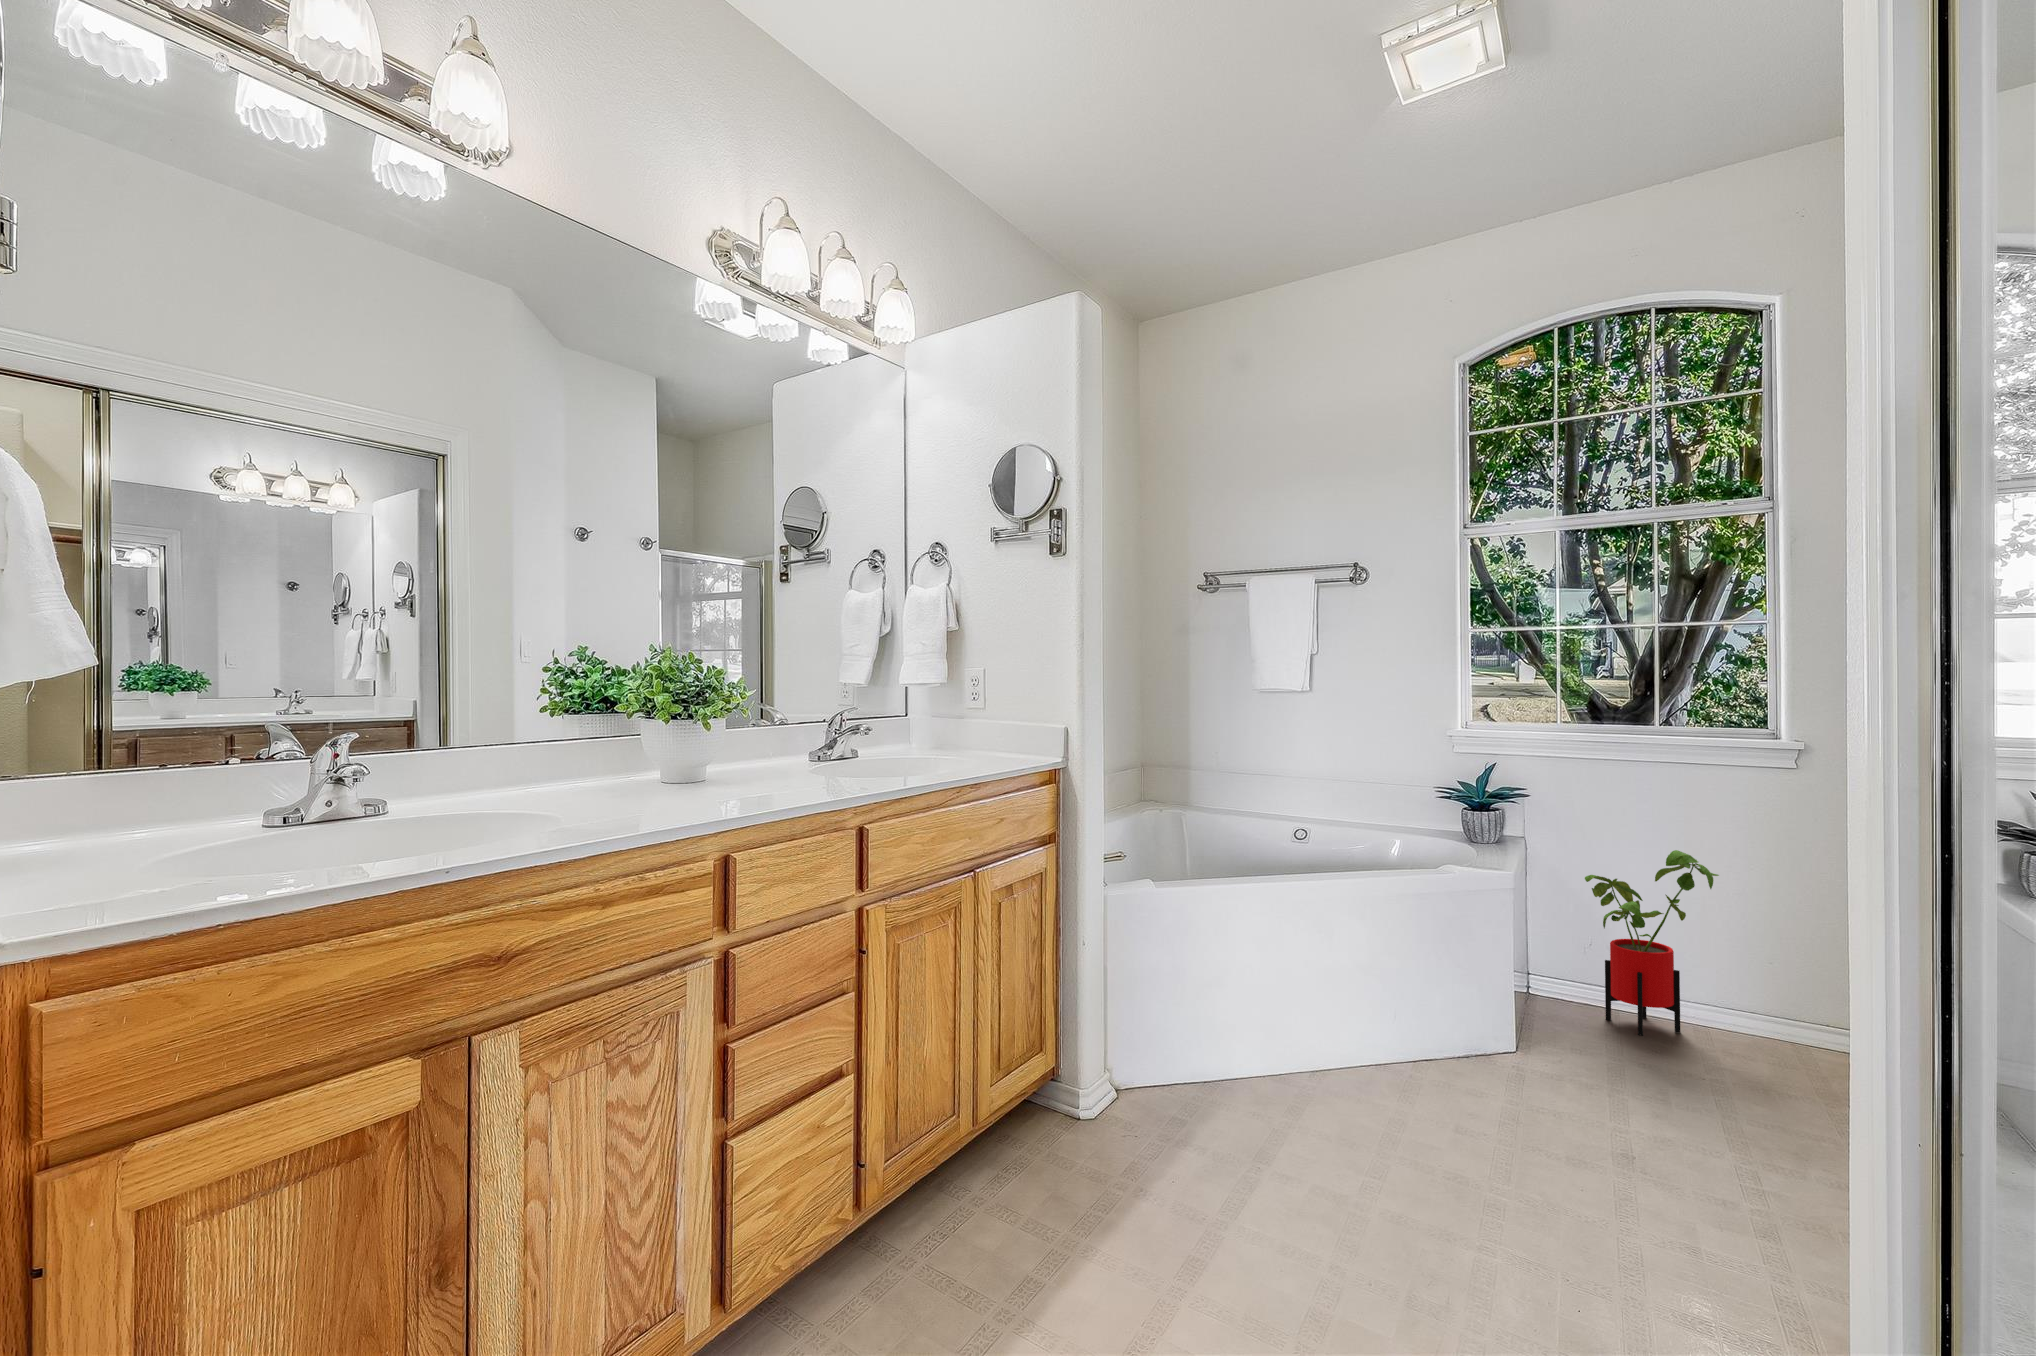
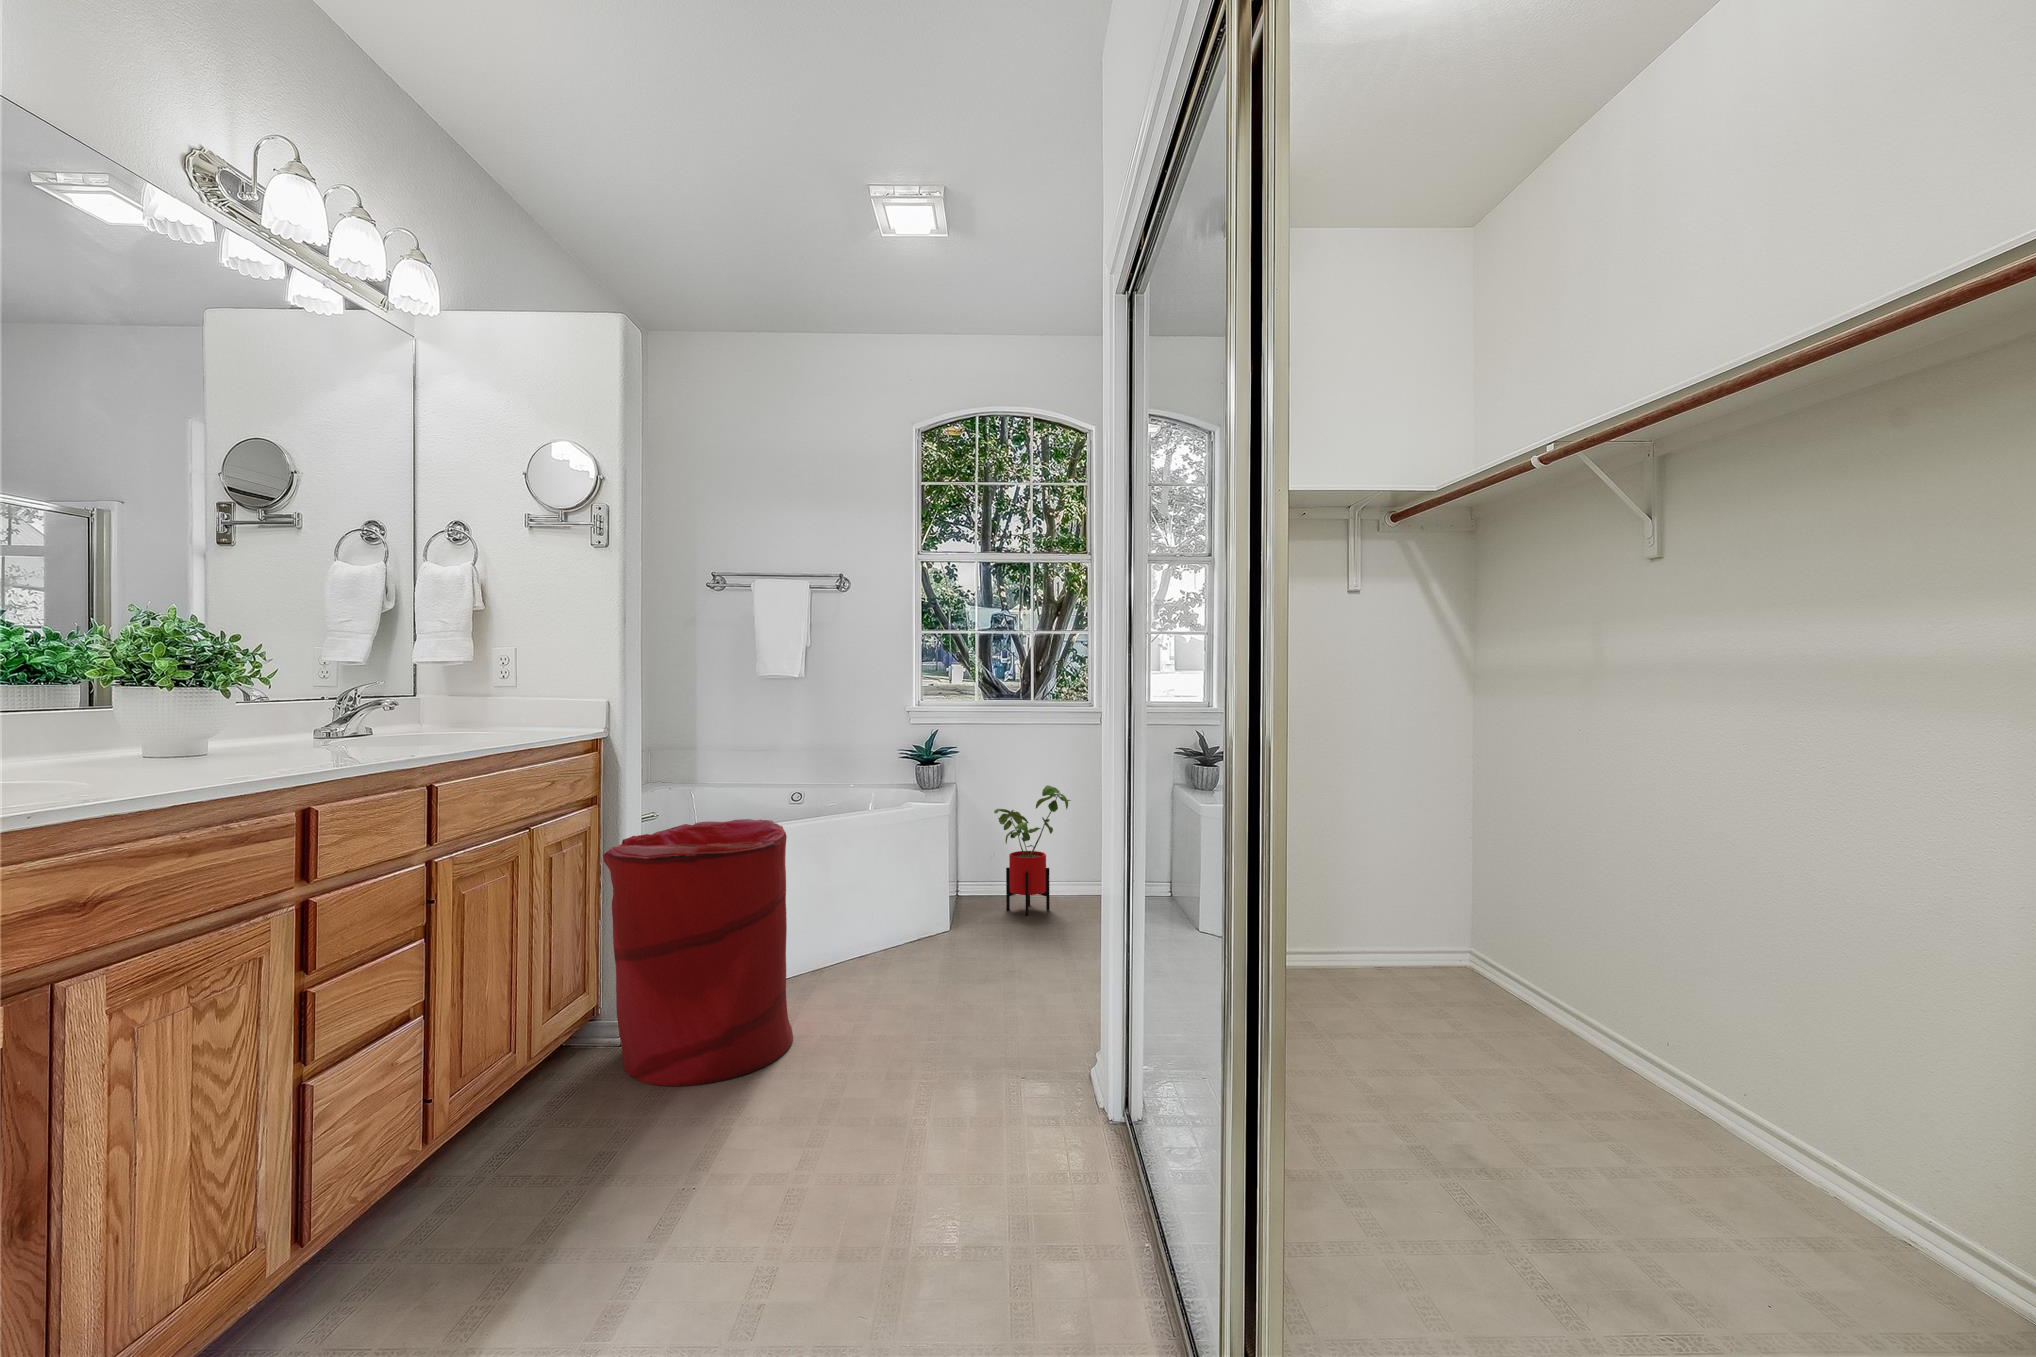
laundry hamper: none [1062,871,1278,1202] -> present [603,819,793,1086]

